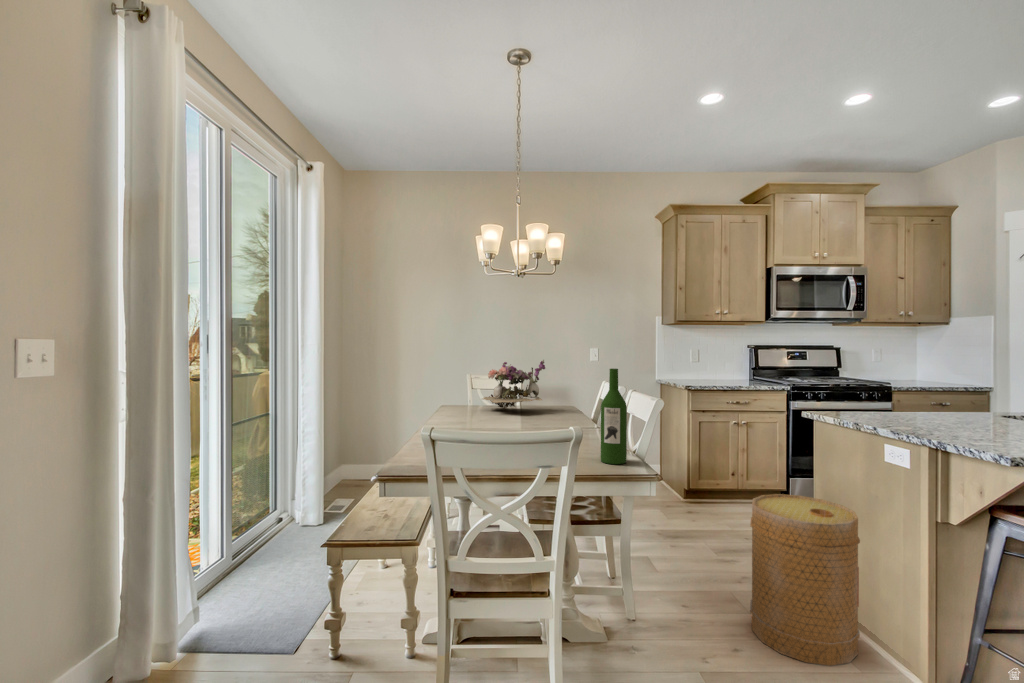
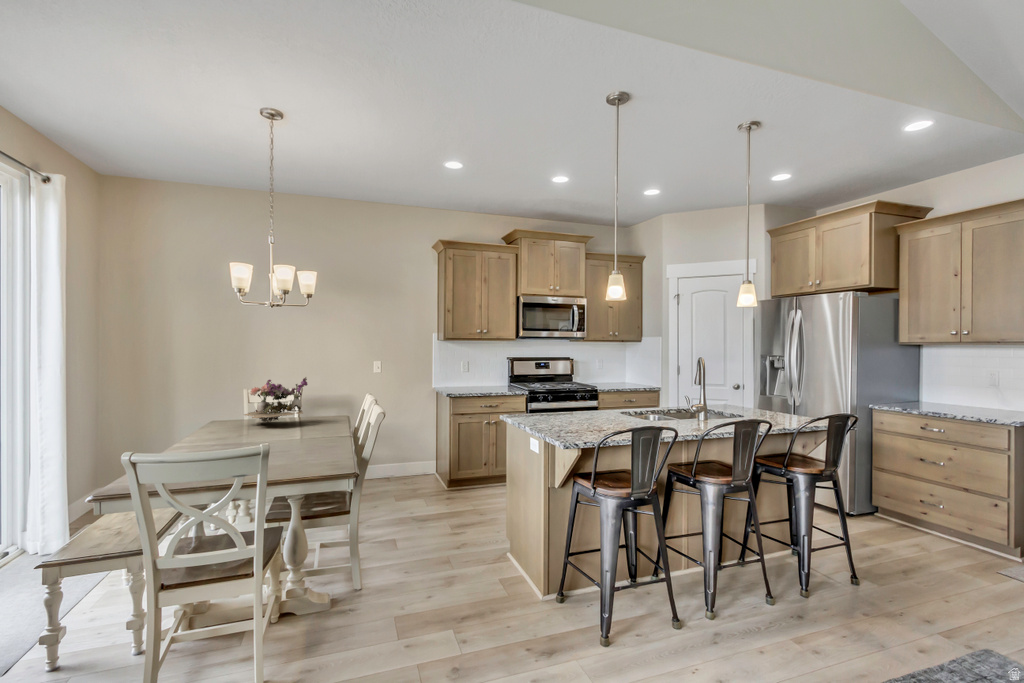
wine bottle: present [601,369,627,464] -> none [316,391,337,468]
basket: present [750,494,860,666] -> none [449,479,520,601]

